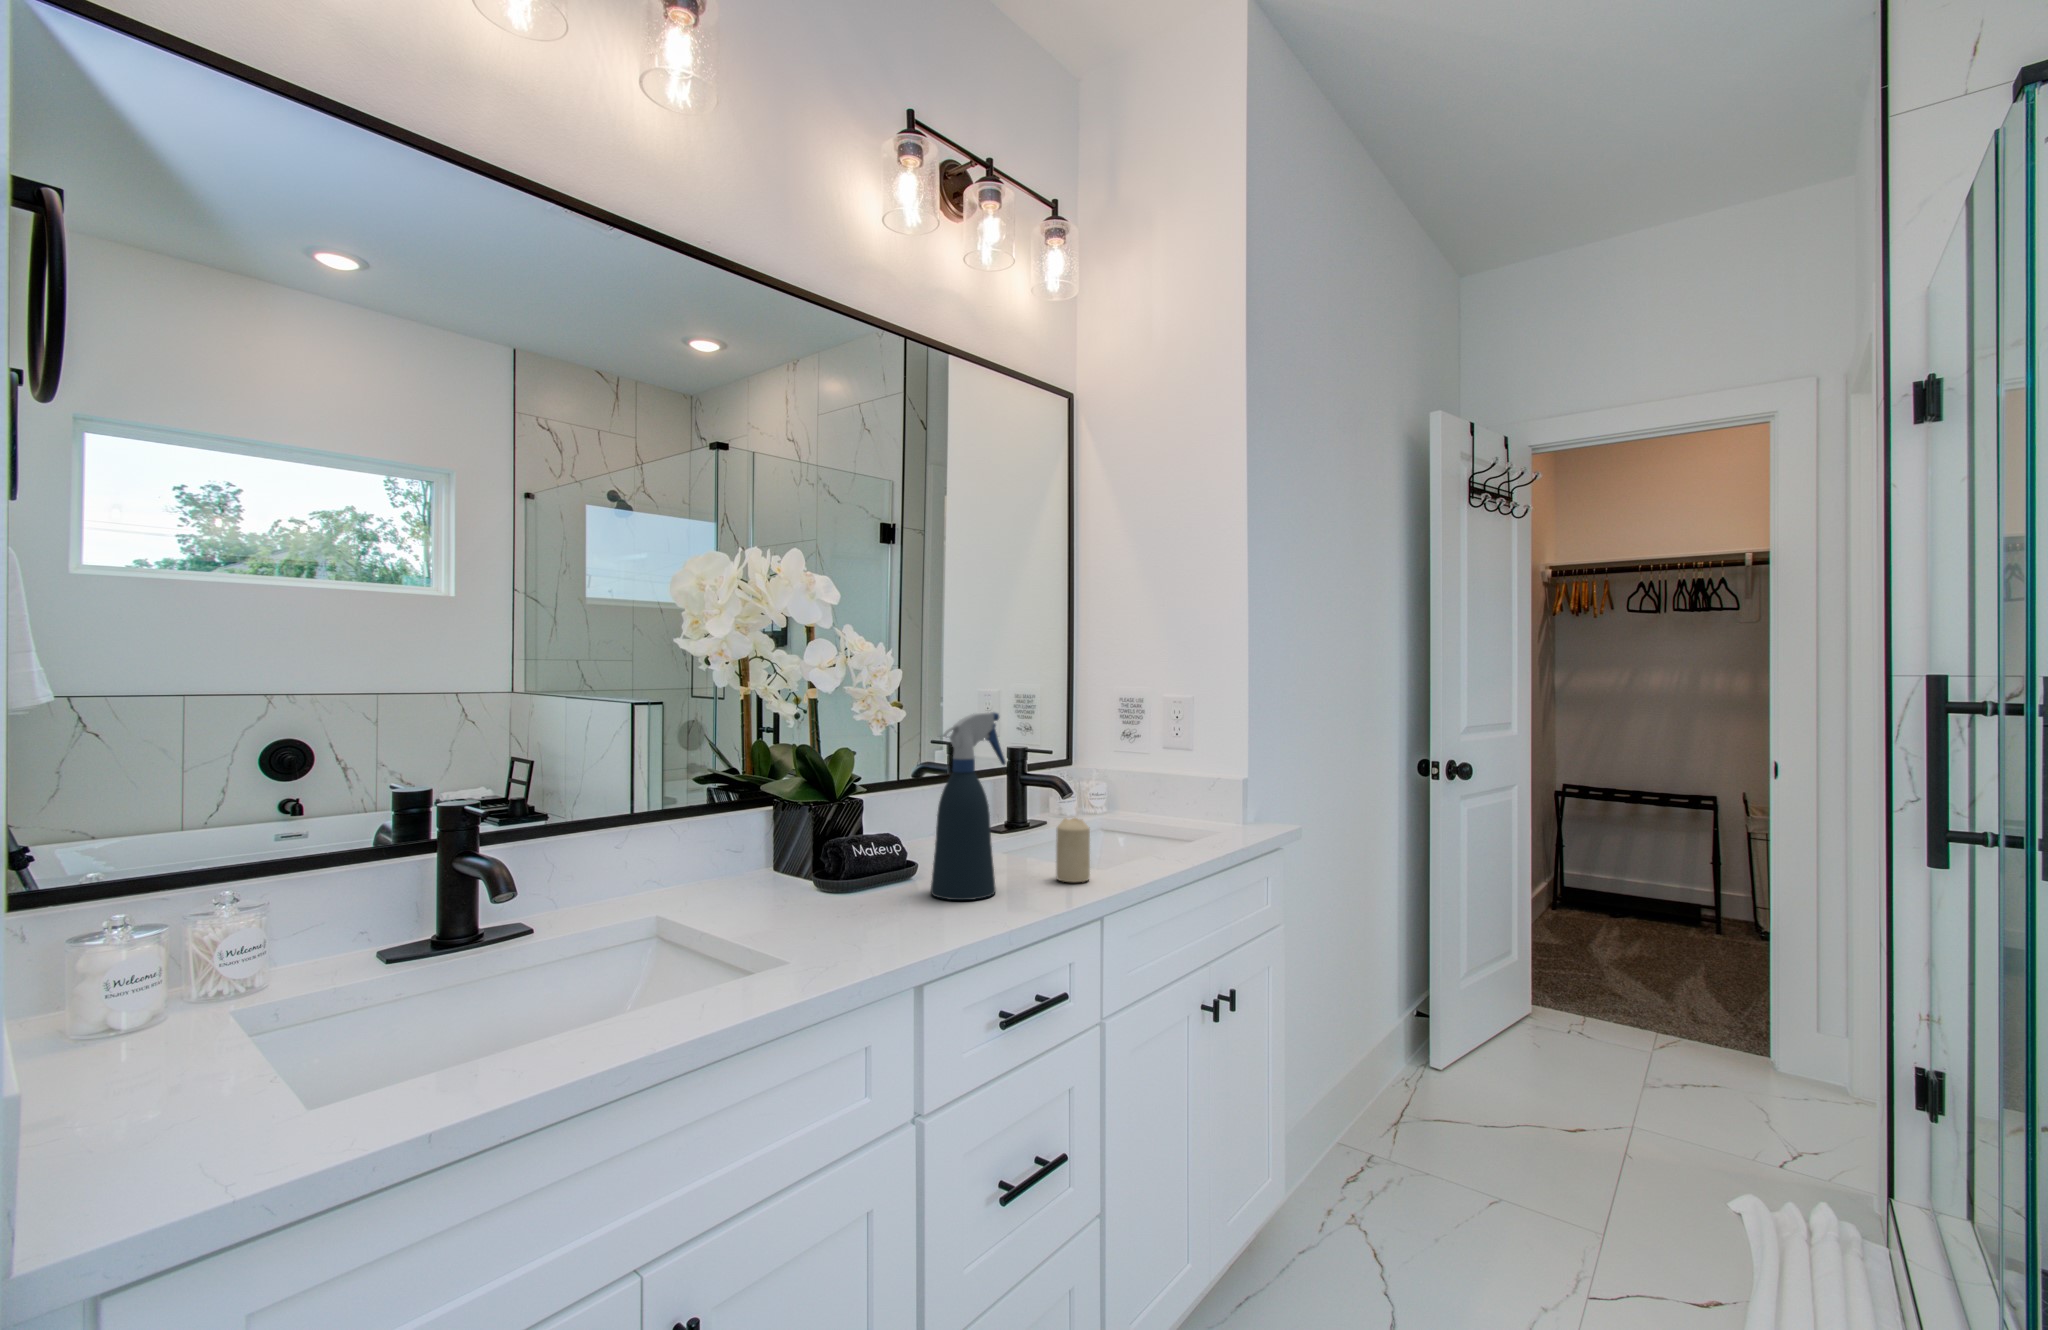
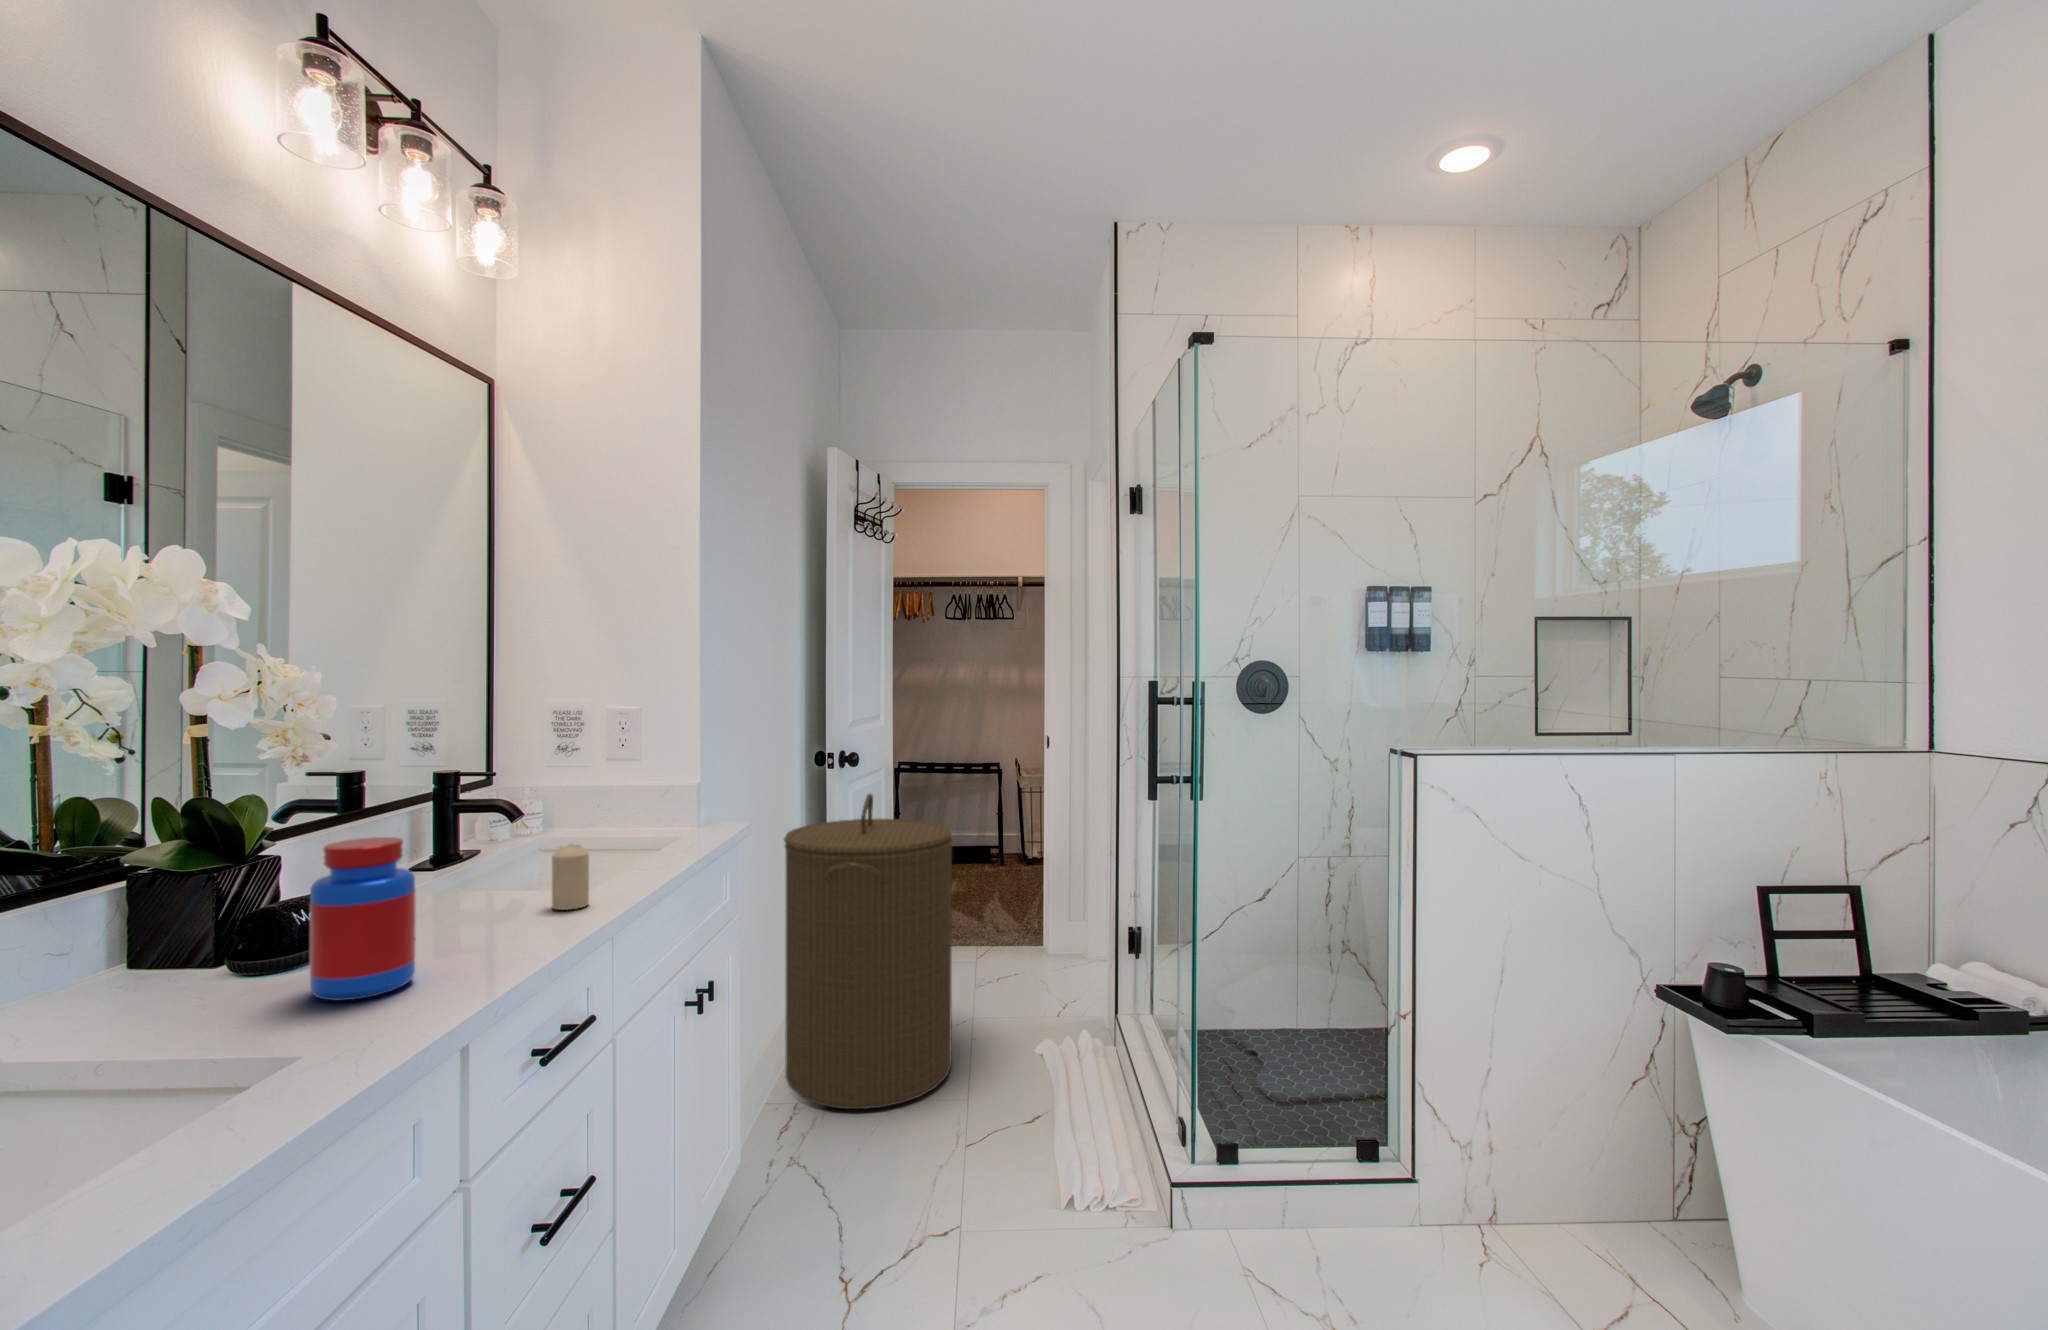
spray bottle: present [931,712,1005,900] -> none [415,744,500,951]
jar: none [831,786,908,926] -> present [310,837,416,1001]
laundry hamper: none [1366,811,1590,1201] -> present [784,794,952,1109]

